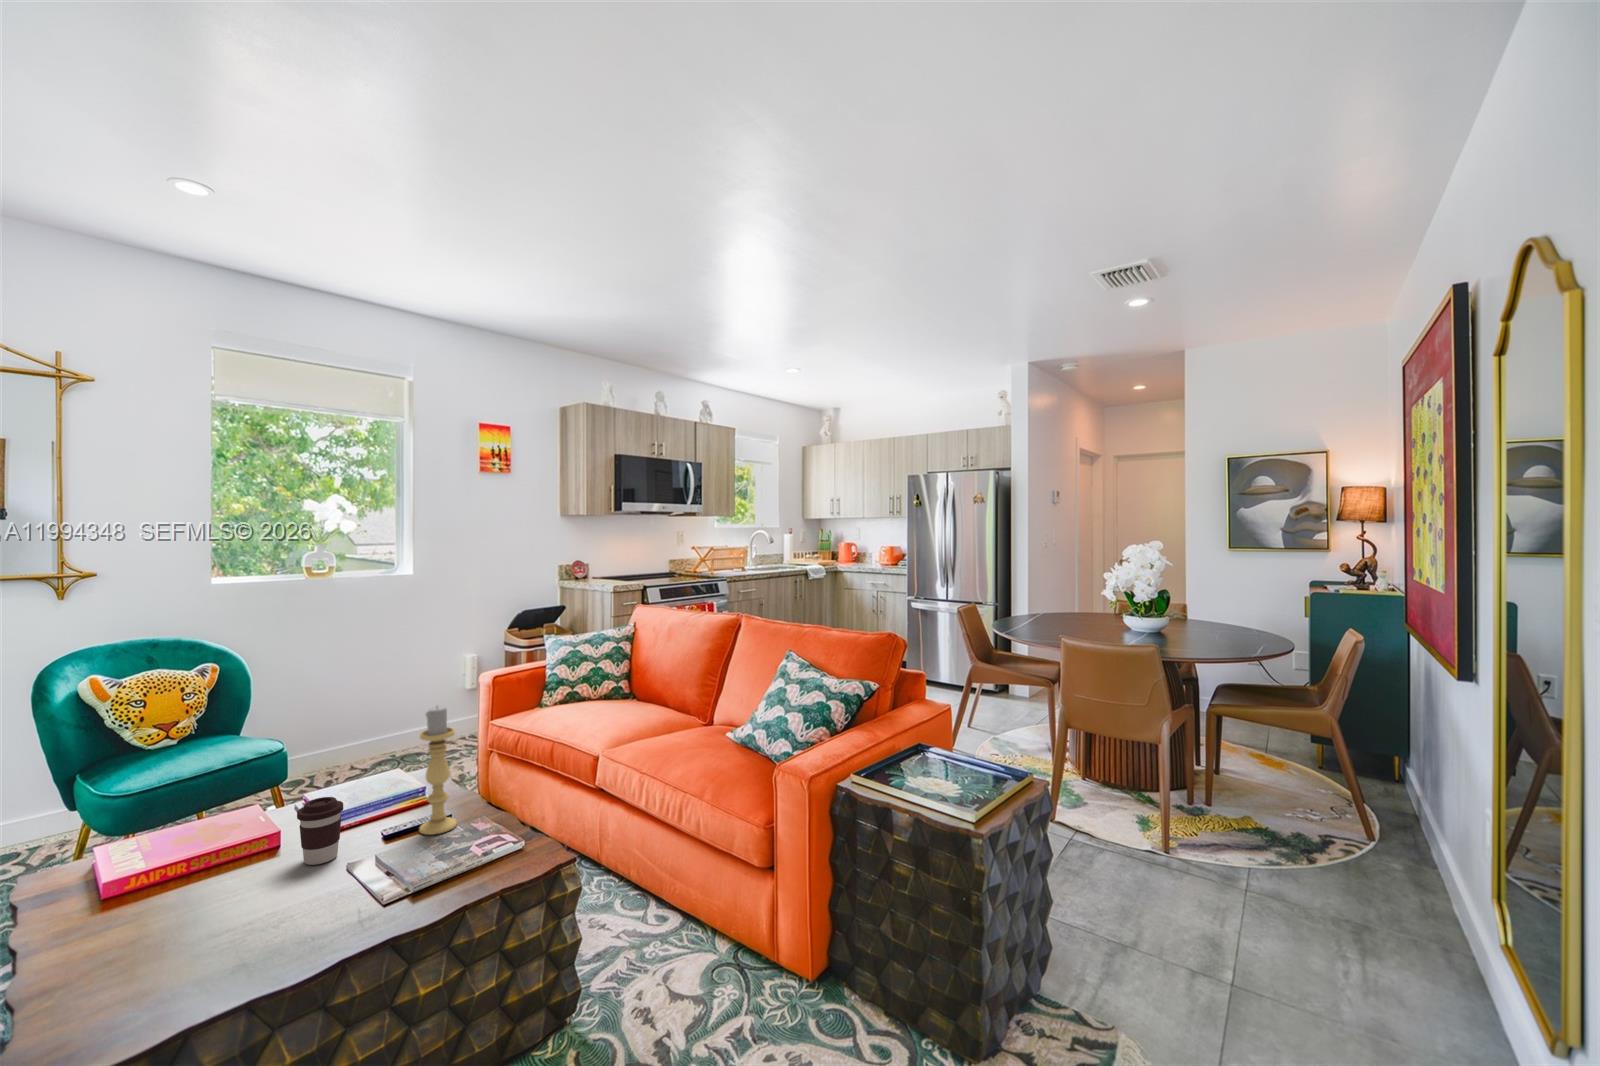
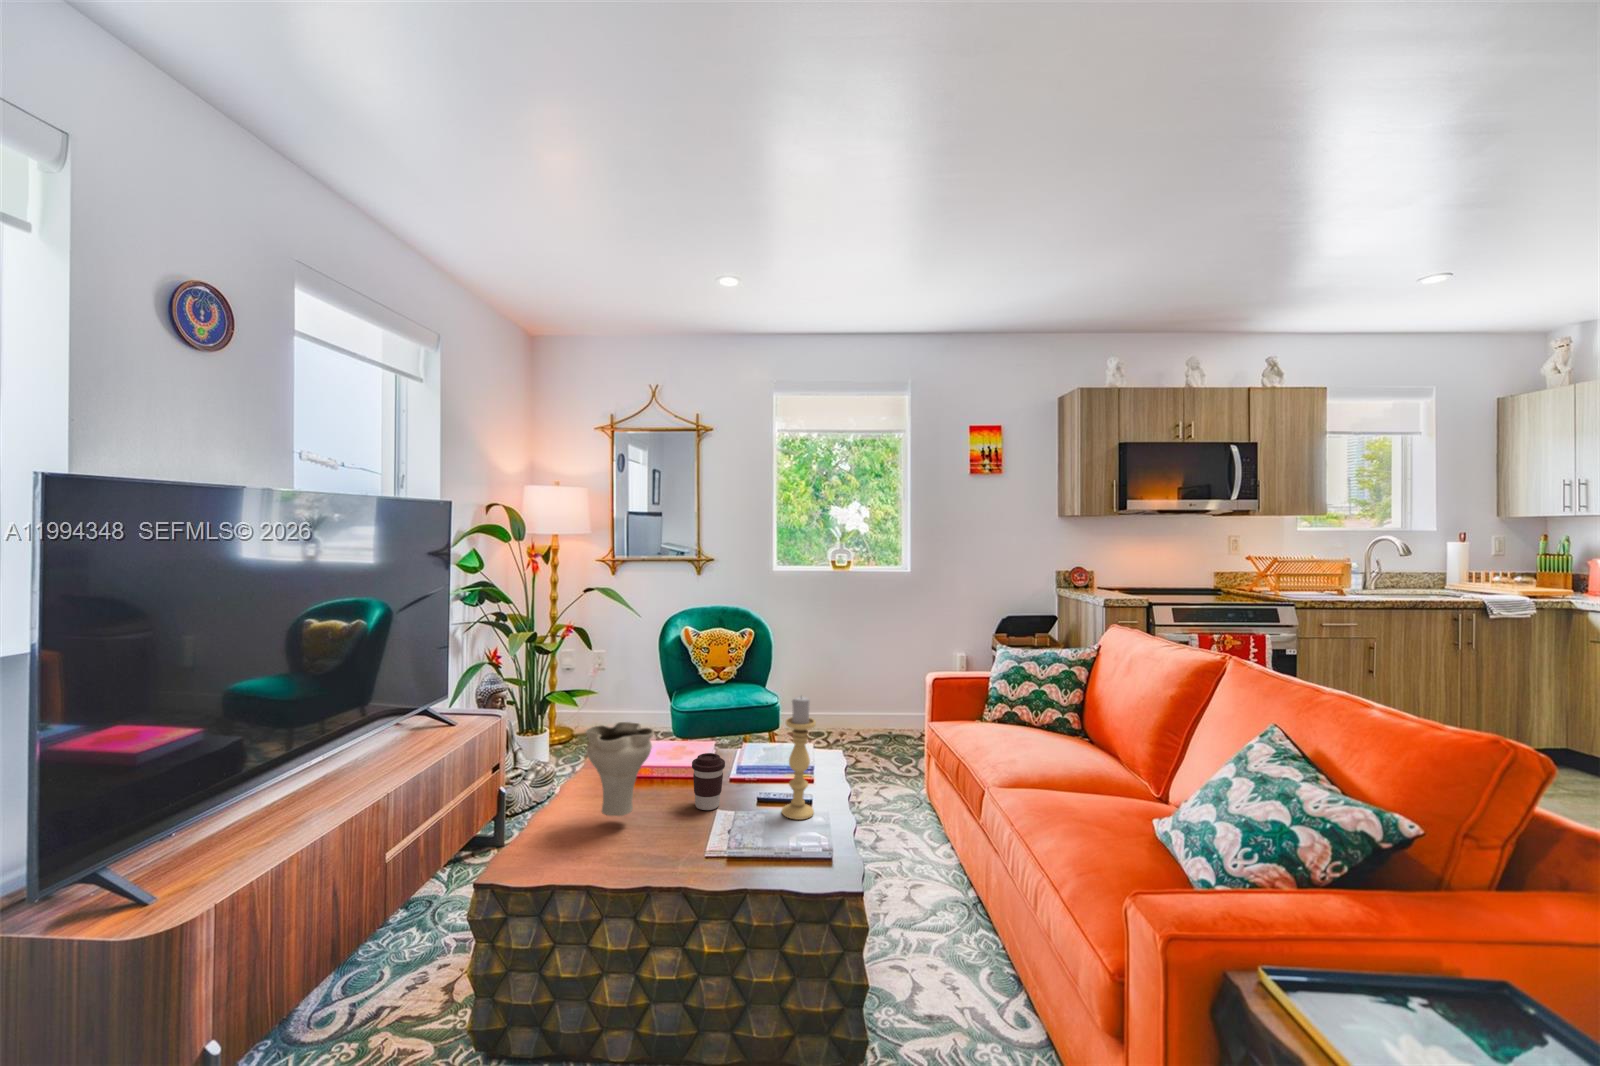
vase: none [124,785,279,911] -> present [585,722,654,816]

